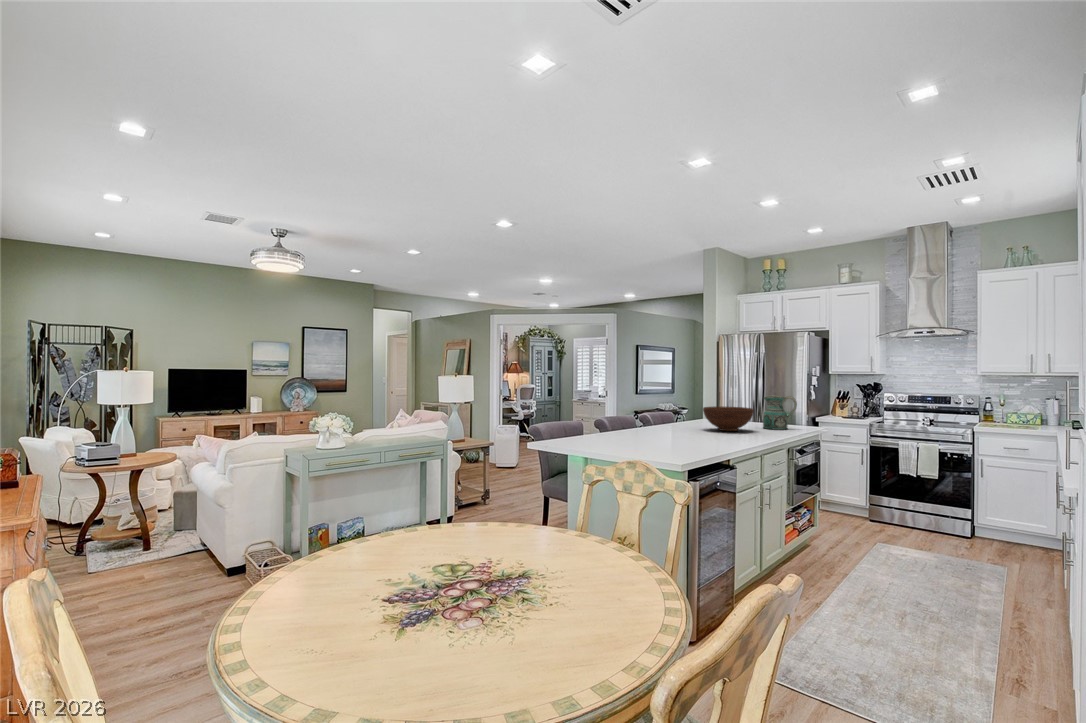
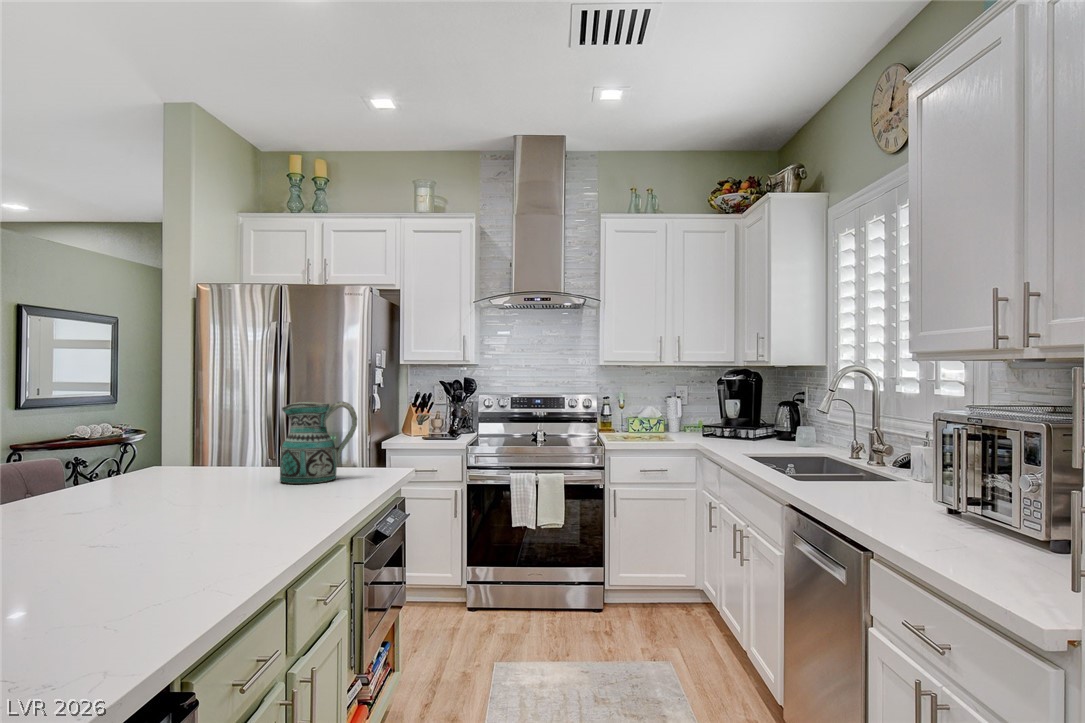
fruit bowl: present [703,406,754,431] -> none [99,435,254,507]

